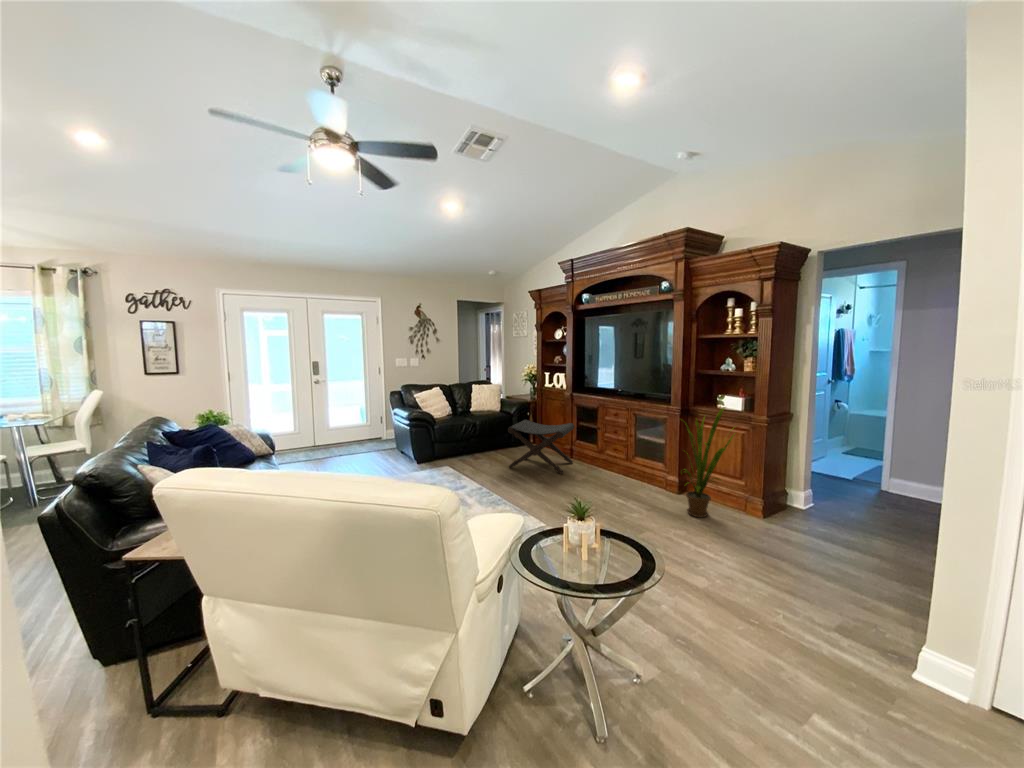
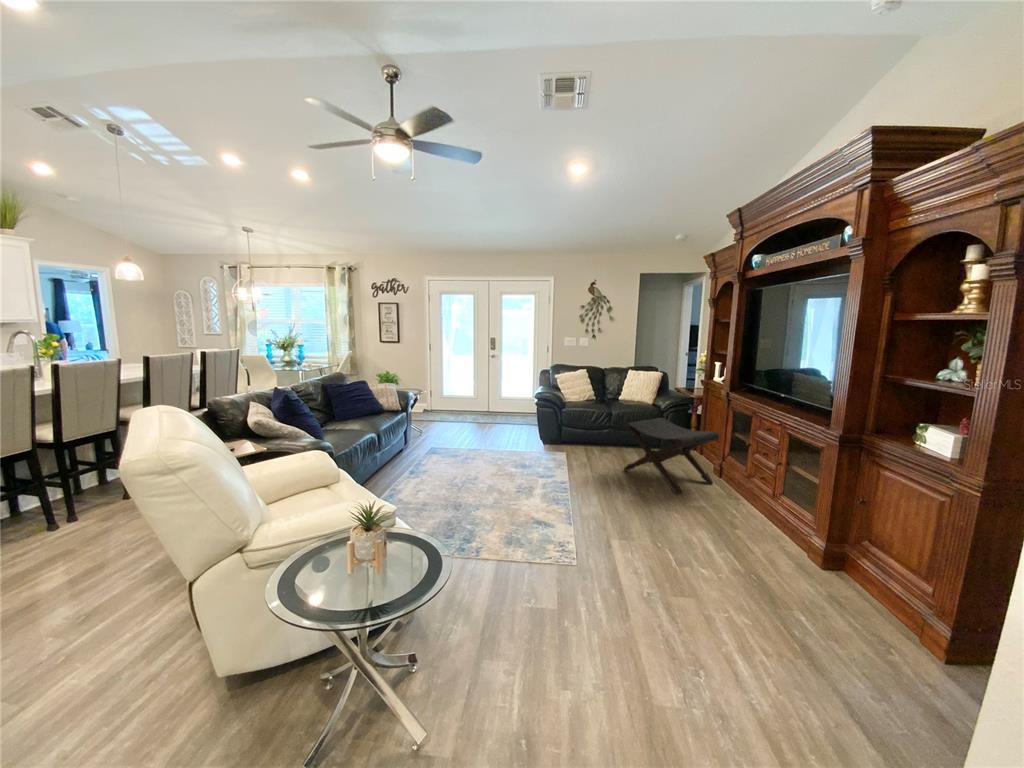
house plant: present [685,407,734,517] -> none [800,450,940,631]

